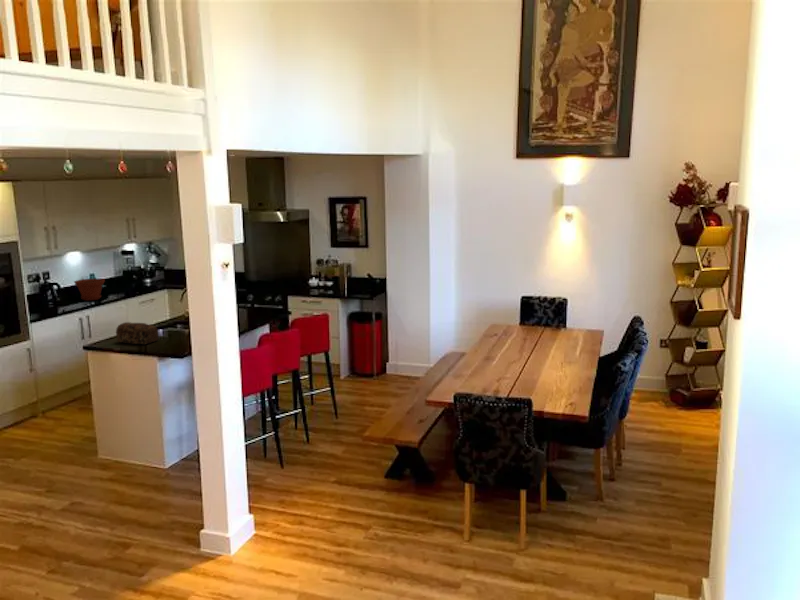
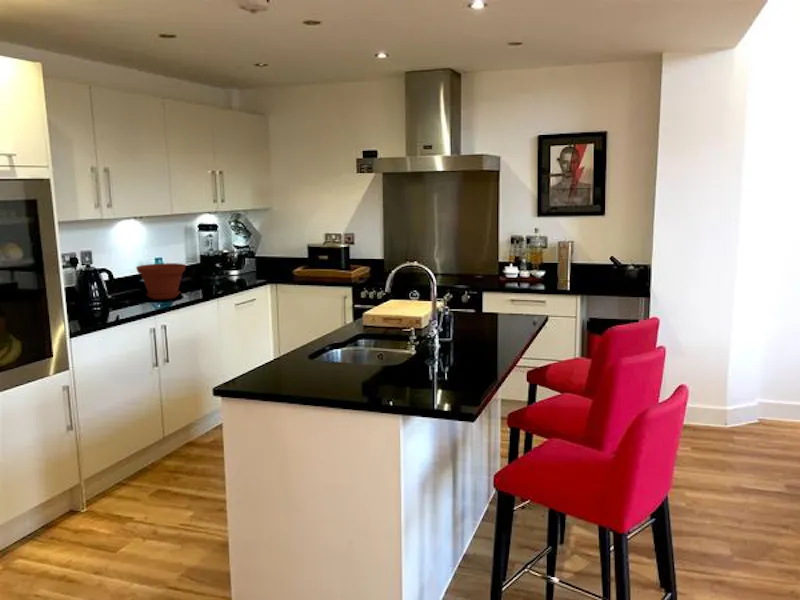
bread loaf: present [116,322,158,344] -> none [284,338,375,388]

